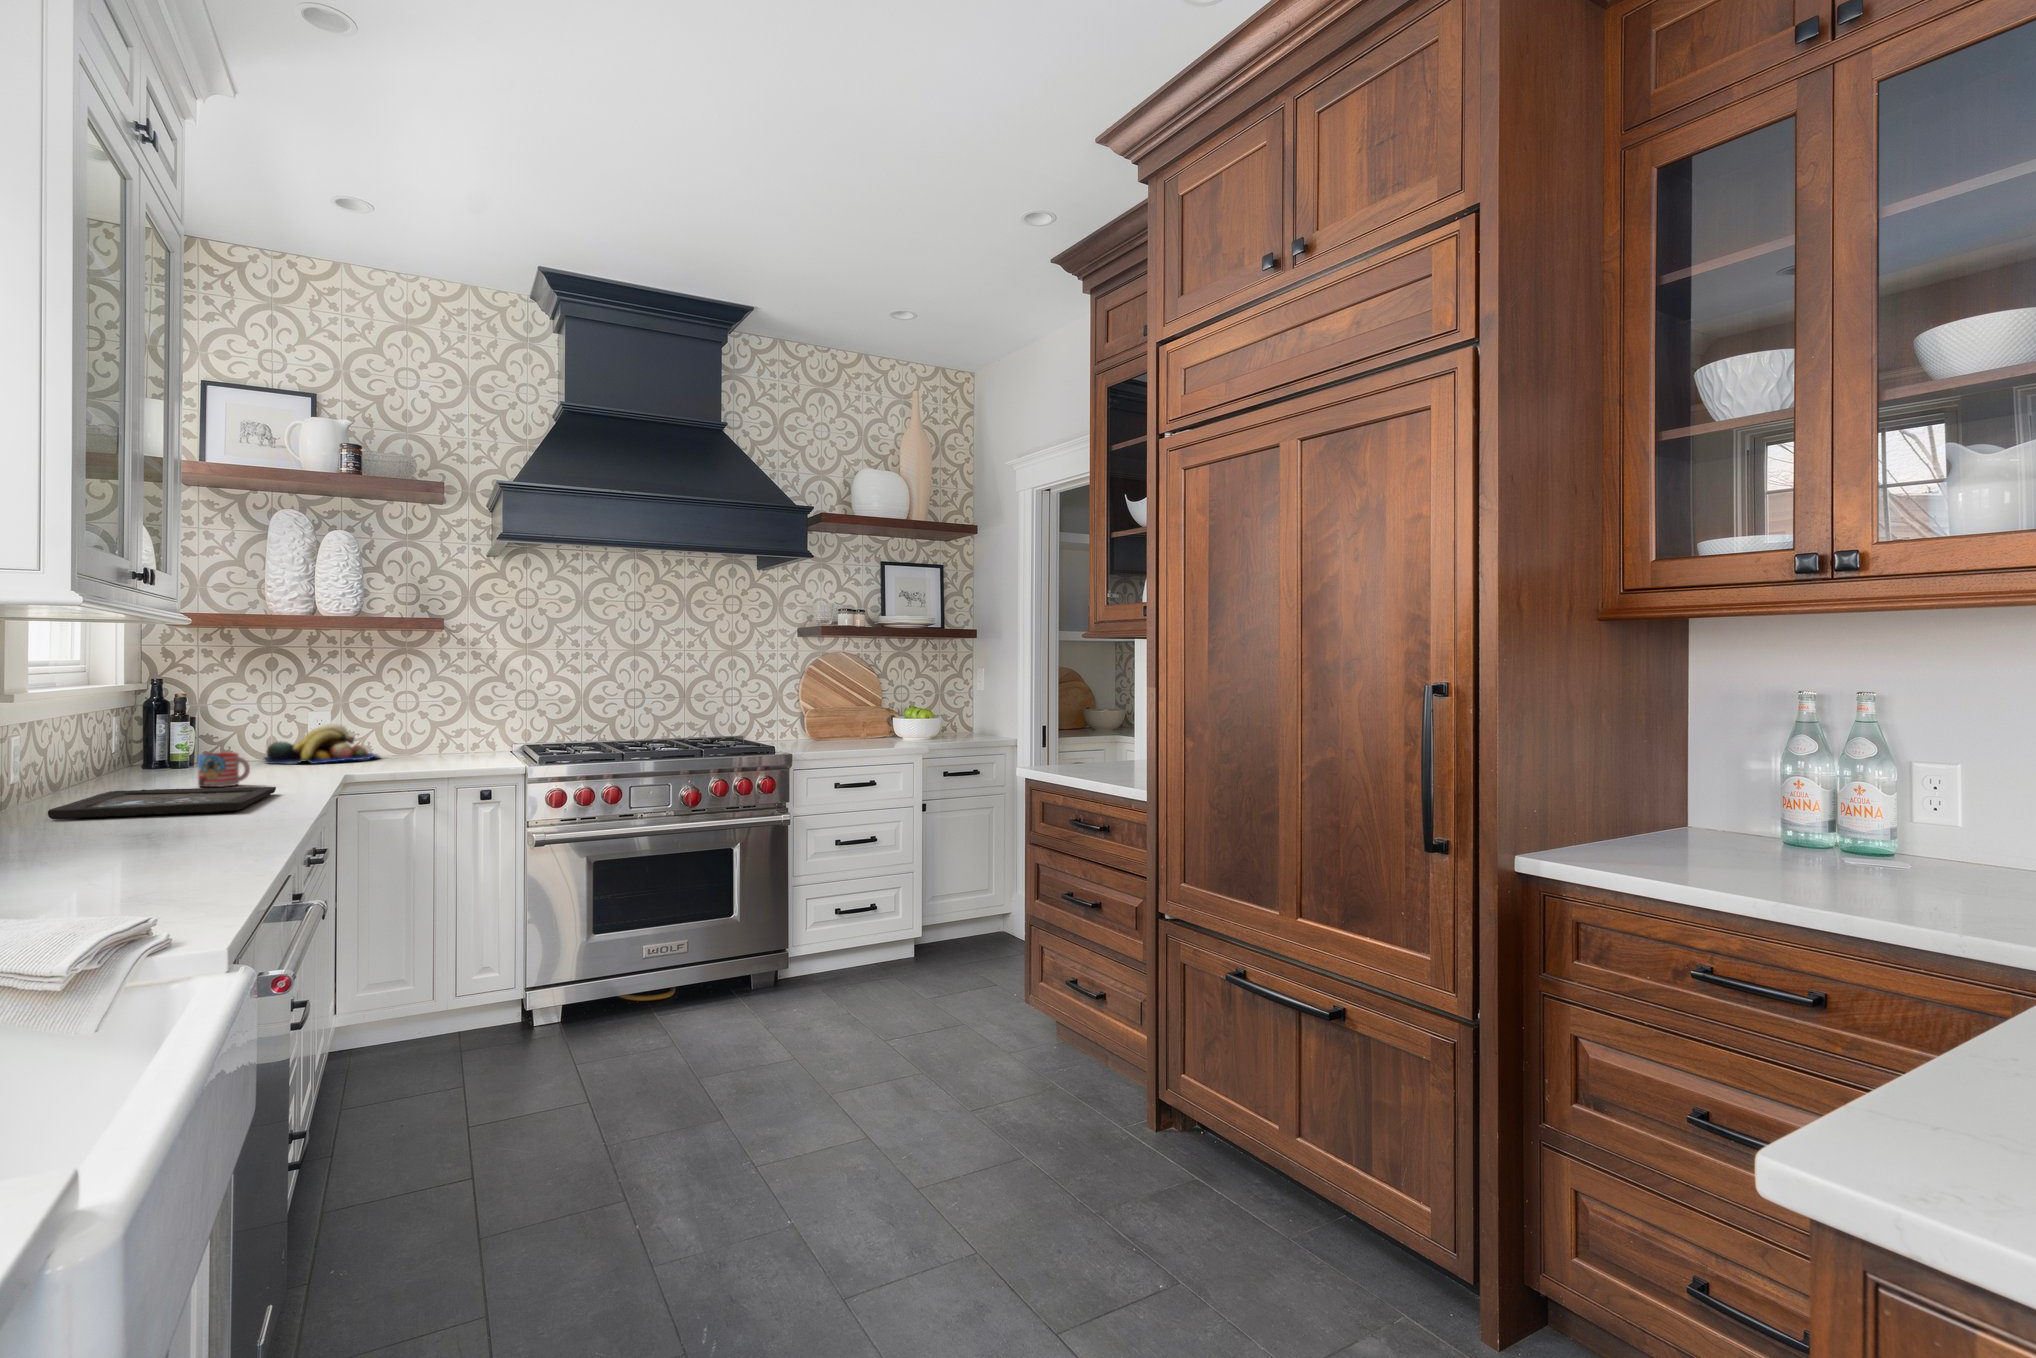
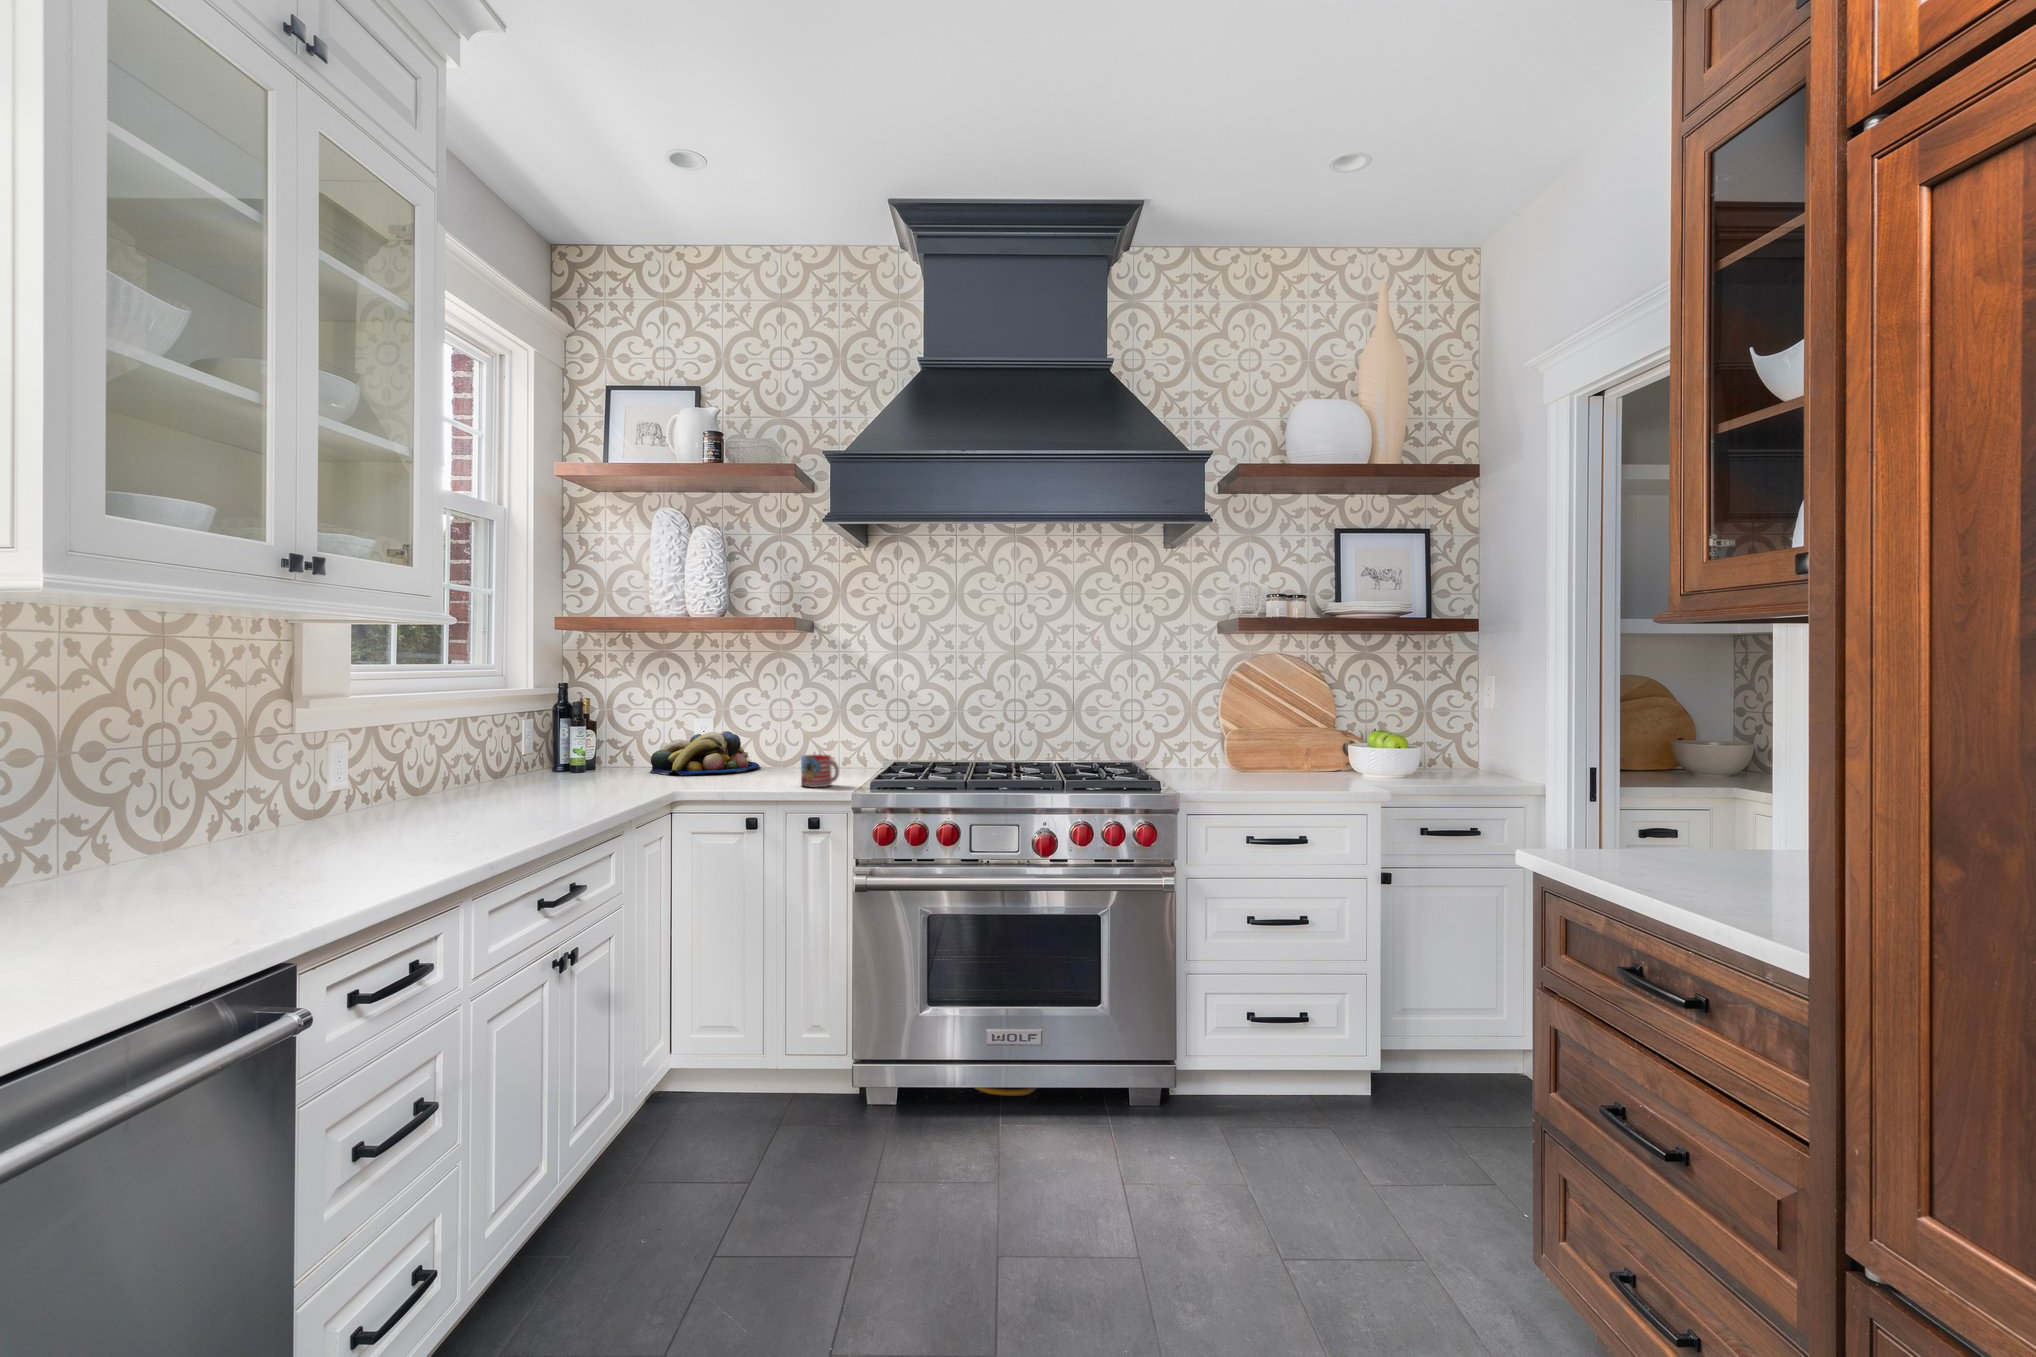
mug: present [198,752,250,787] -> present [801,755,839,787]
tray: present [48,787,276,819] -> none [205,815,513,865]

